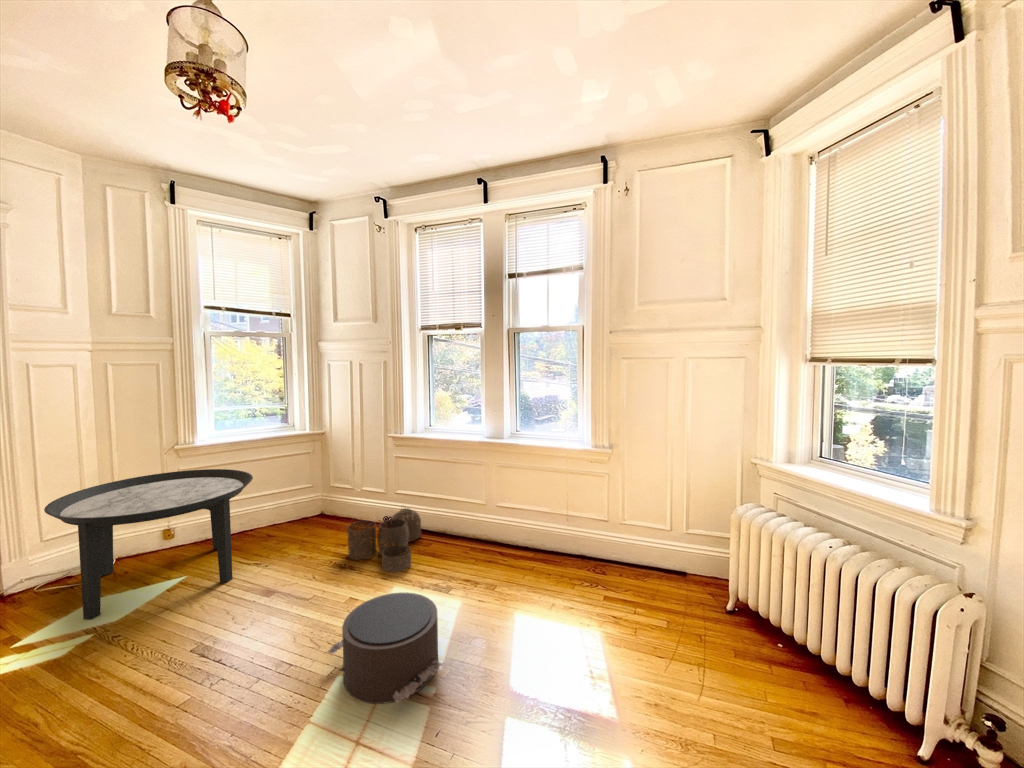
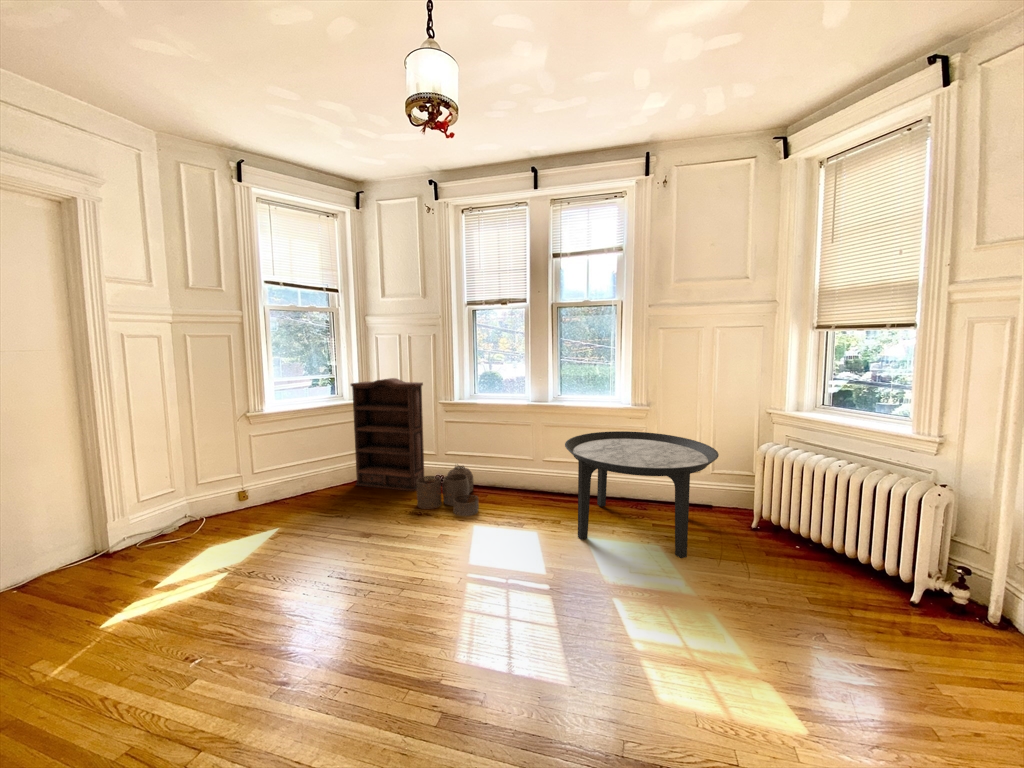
bookshelf: none [296,408,375,535] -> present [351,378,424,491]
round table: present [44,469,253,620] -> present [565,431,719,558]
pouf: present [327,592,443,704] -> none [454,521,555,599]

